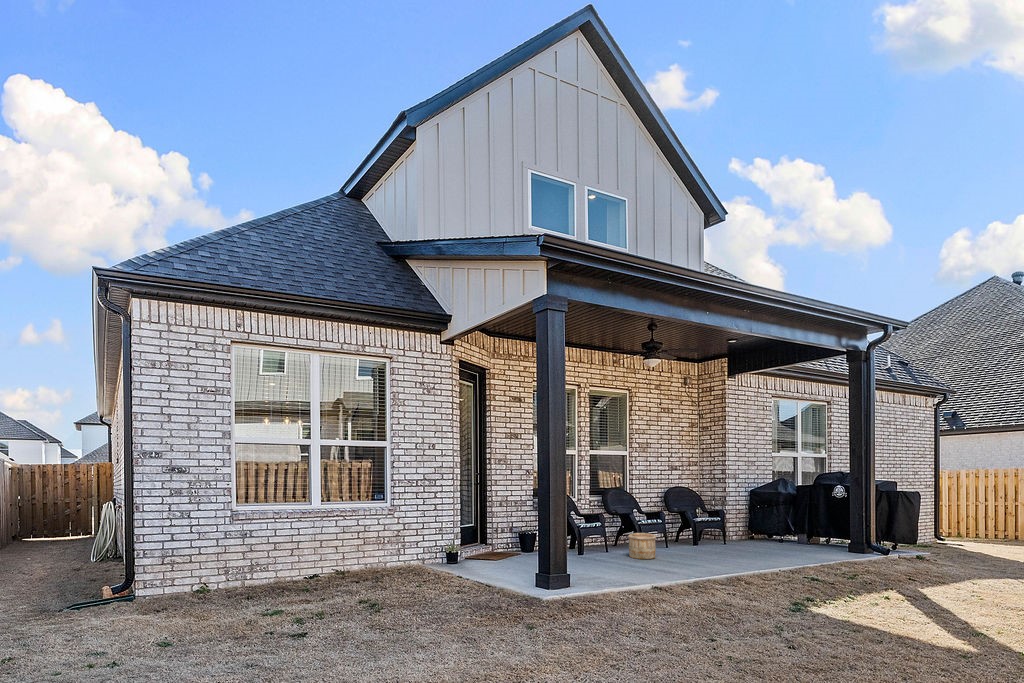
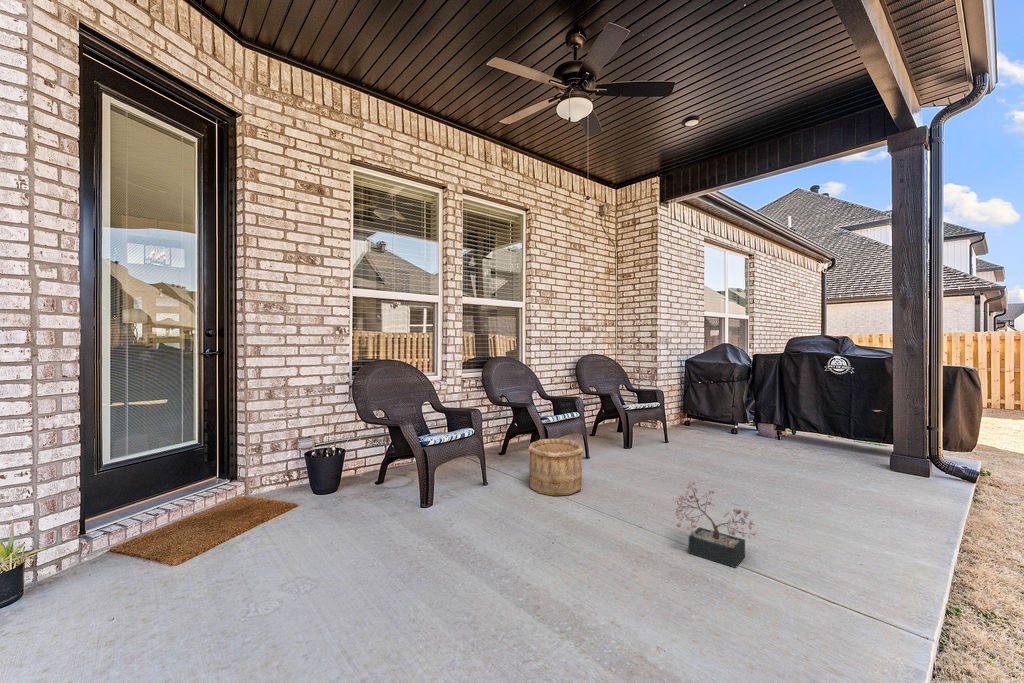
decorative plant: none [685,545,718,576] -> present [673,482,756,568]

